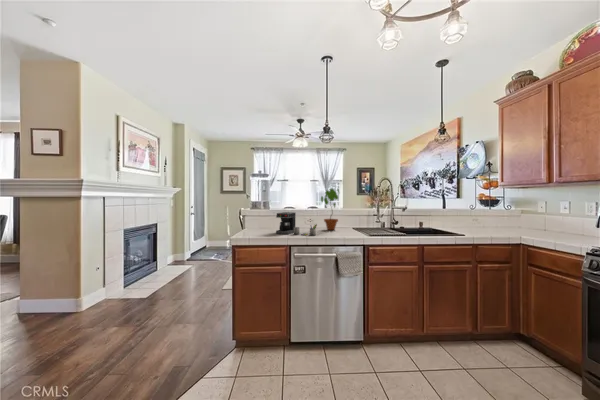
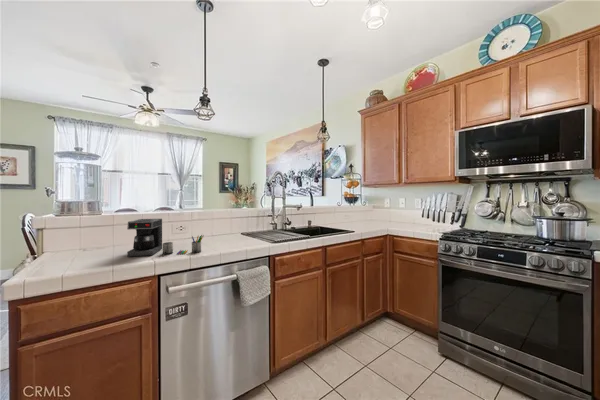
potted plant: present [321,189,339,230] -> none [200,183,227,240]

